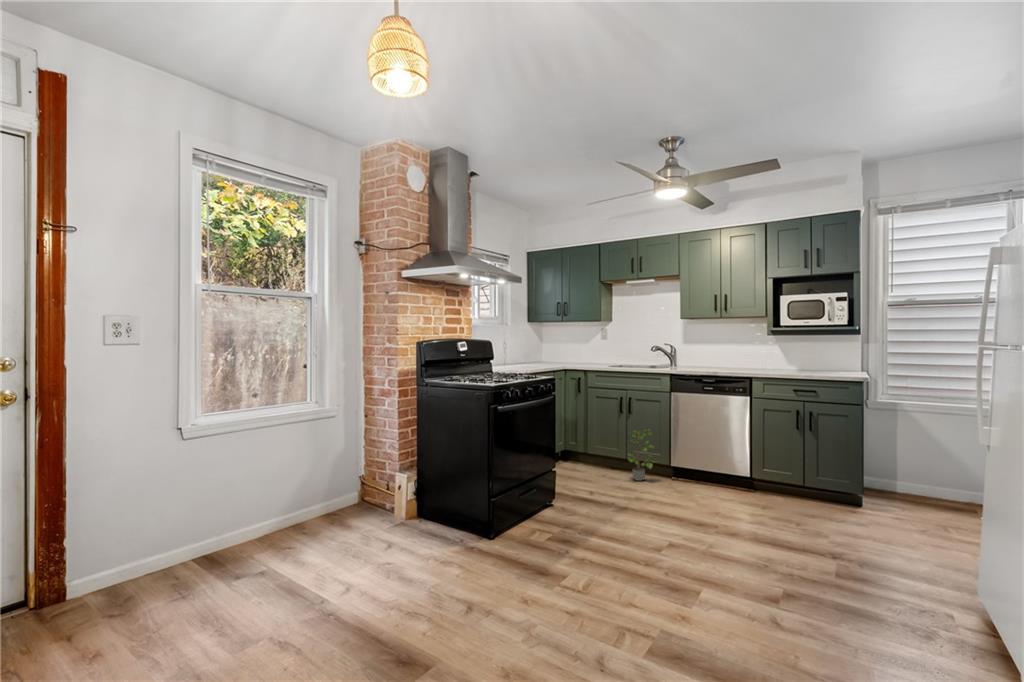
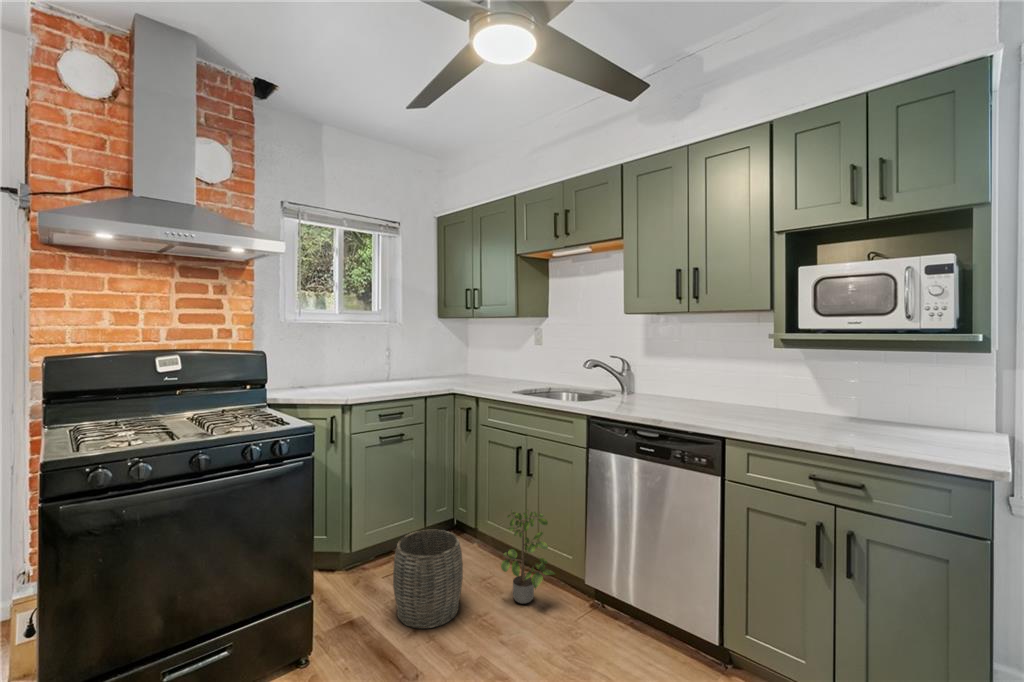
woven basket: none [573,444,612,490] -> present [393,530,463,629]

